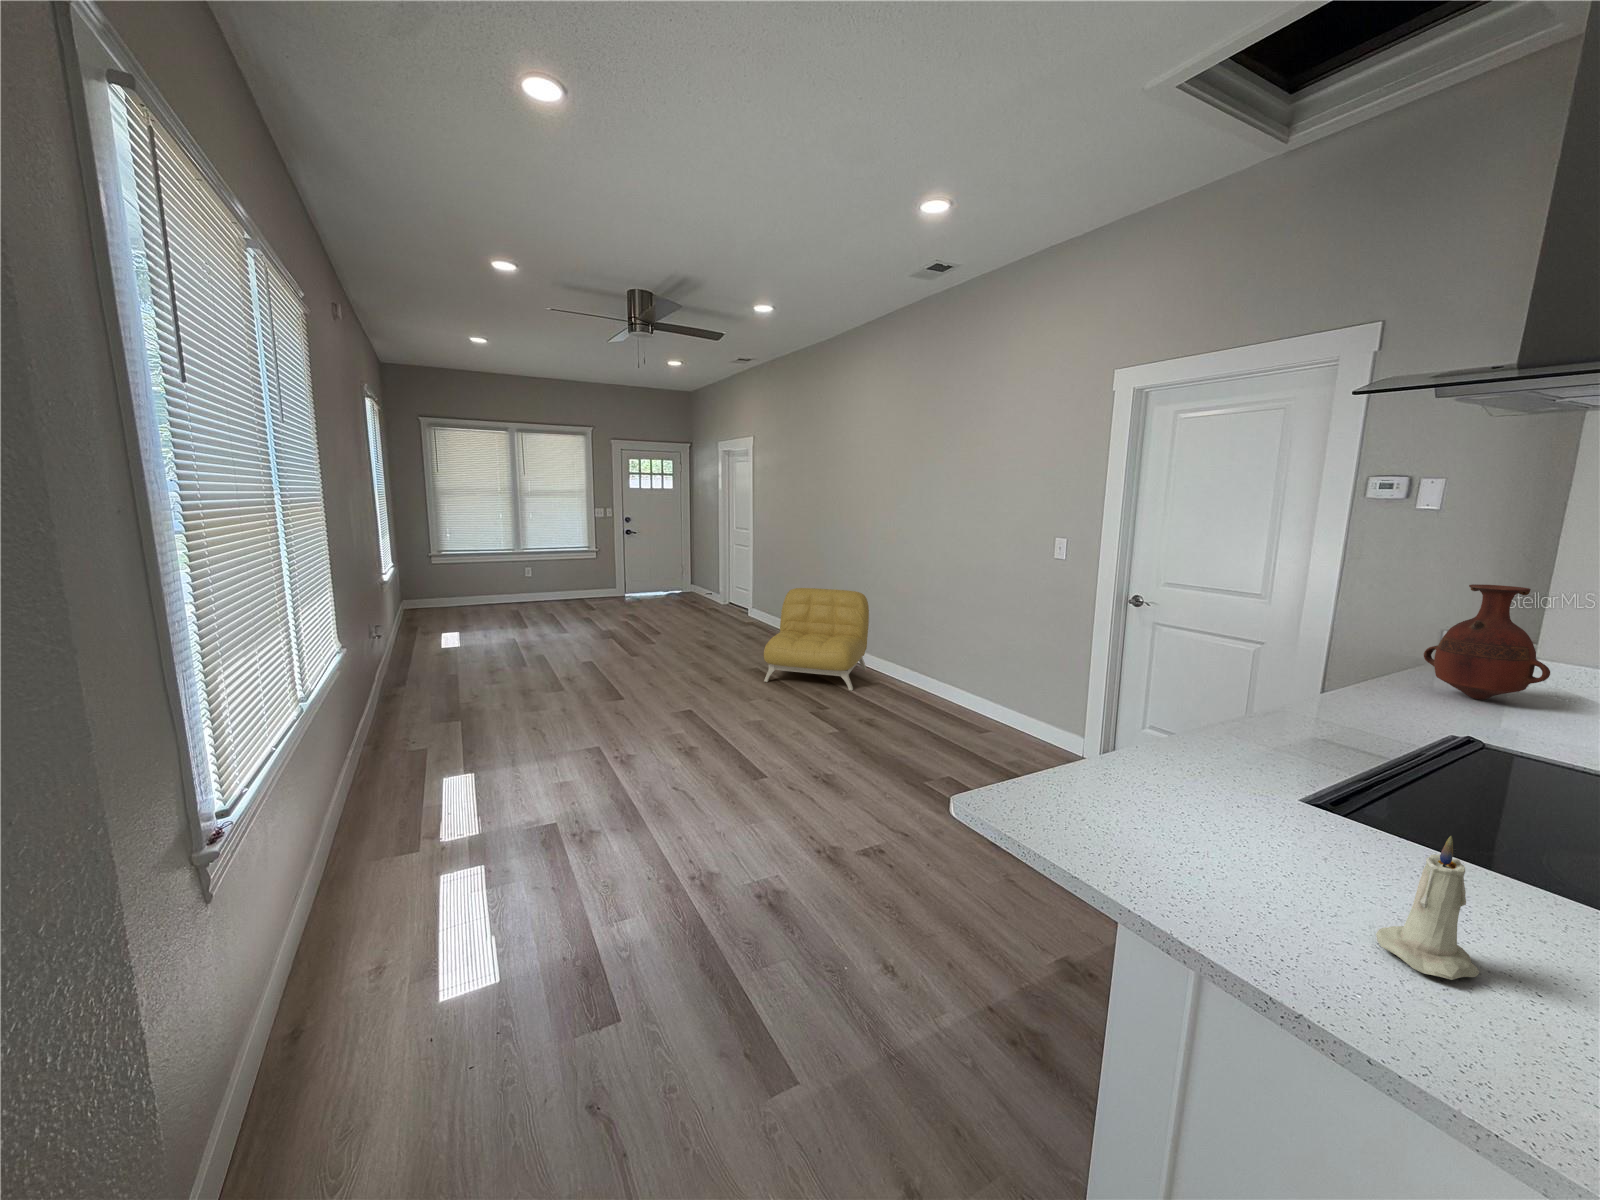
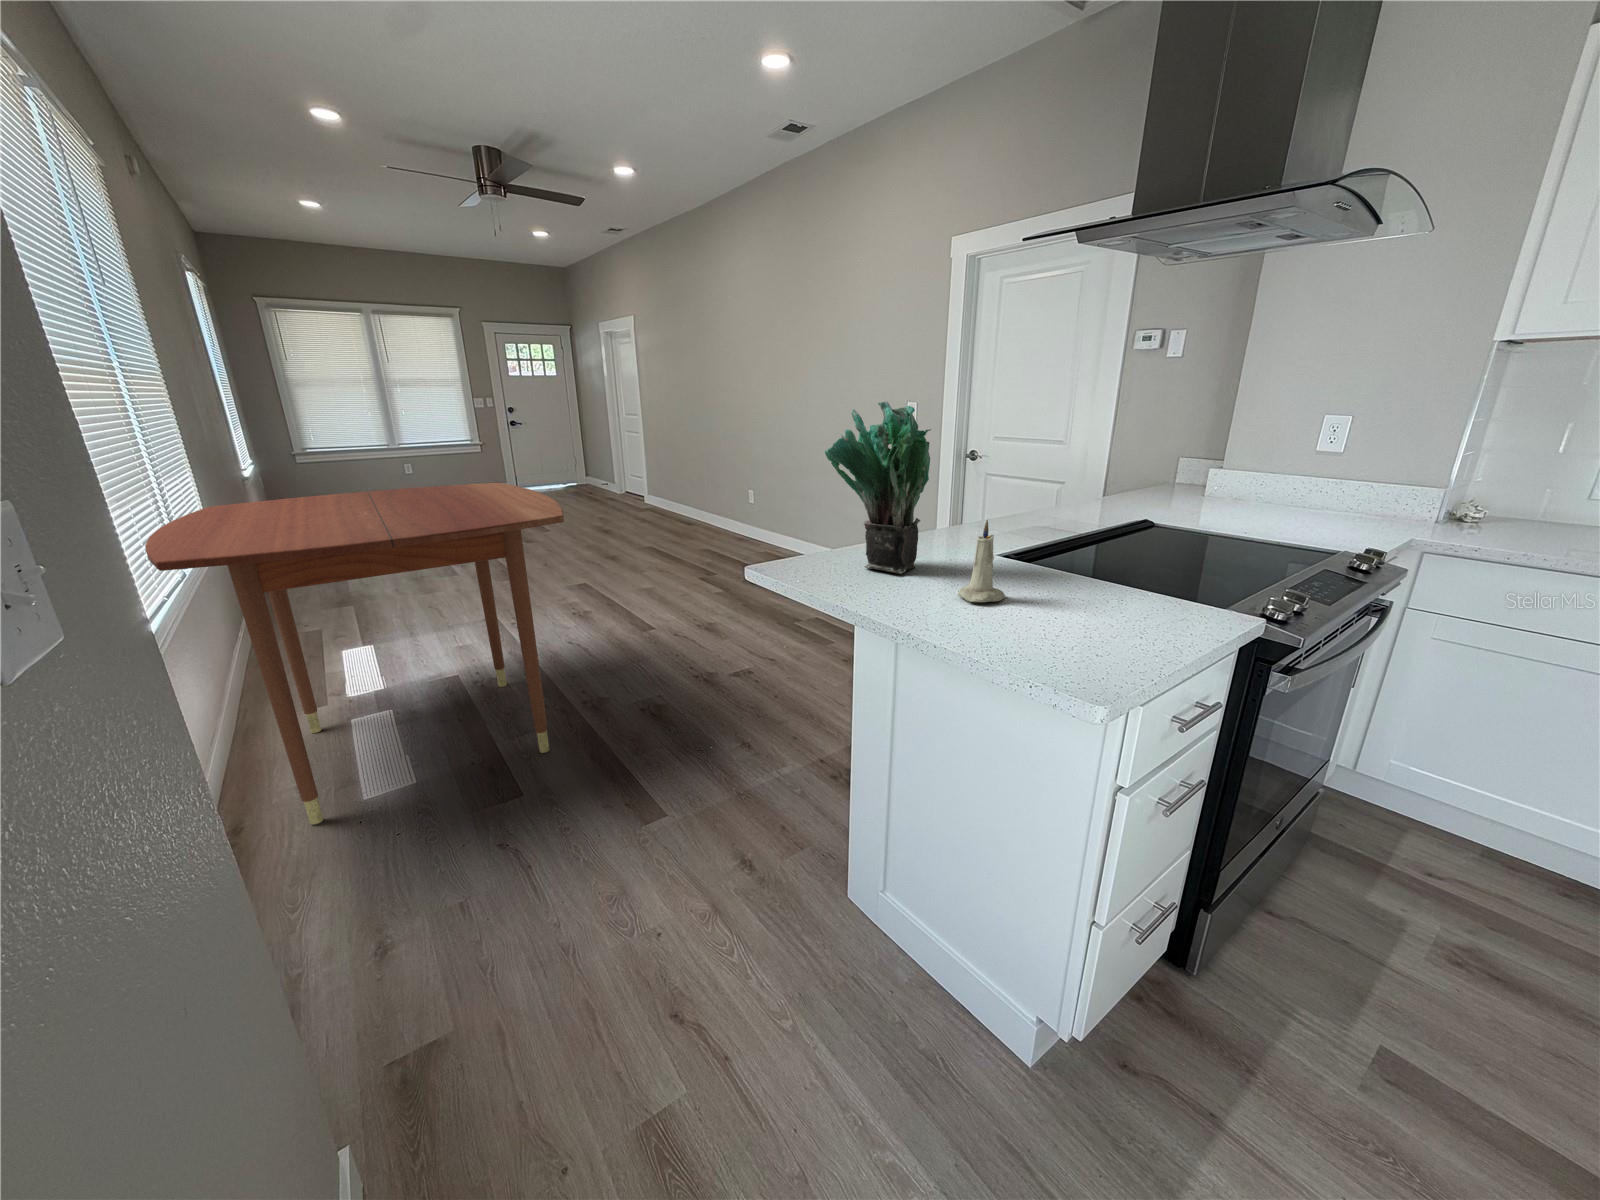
vase: present [1424,584,1550,700] -> none [1142,409,1212,499]
armchair: present [764,588,869,691] -> none [656,467,759,561]
potted plant: none [1123,608,1288,864] -> present [825,401,931,574]
dining table: none [249,618,702,1043] -> present [145,483,564,825]

